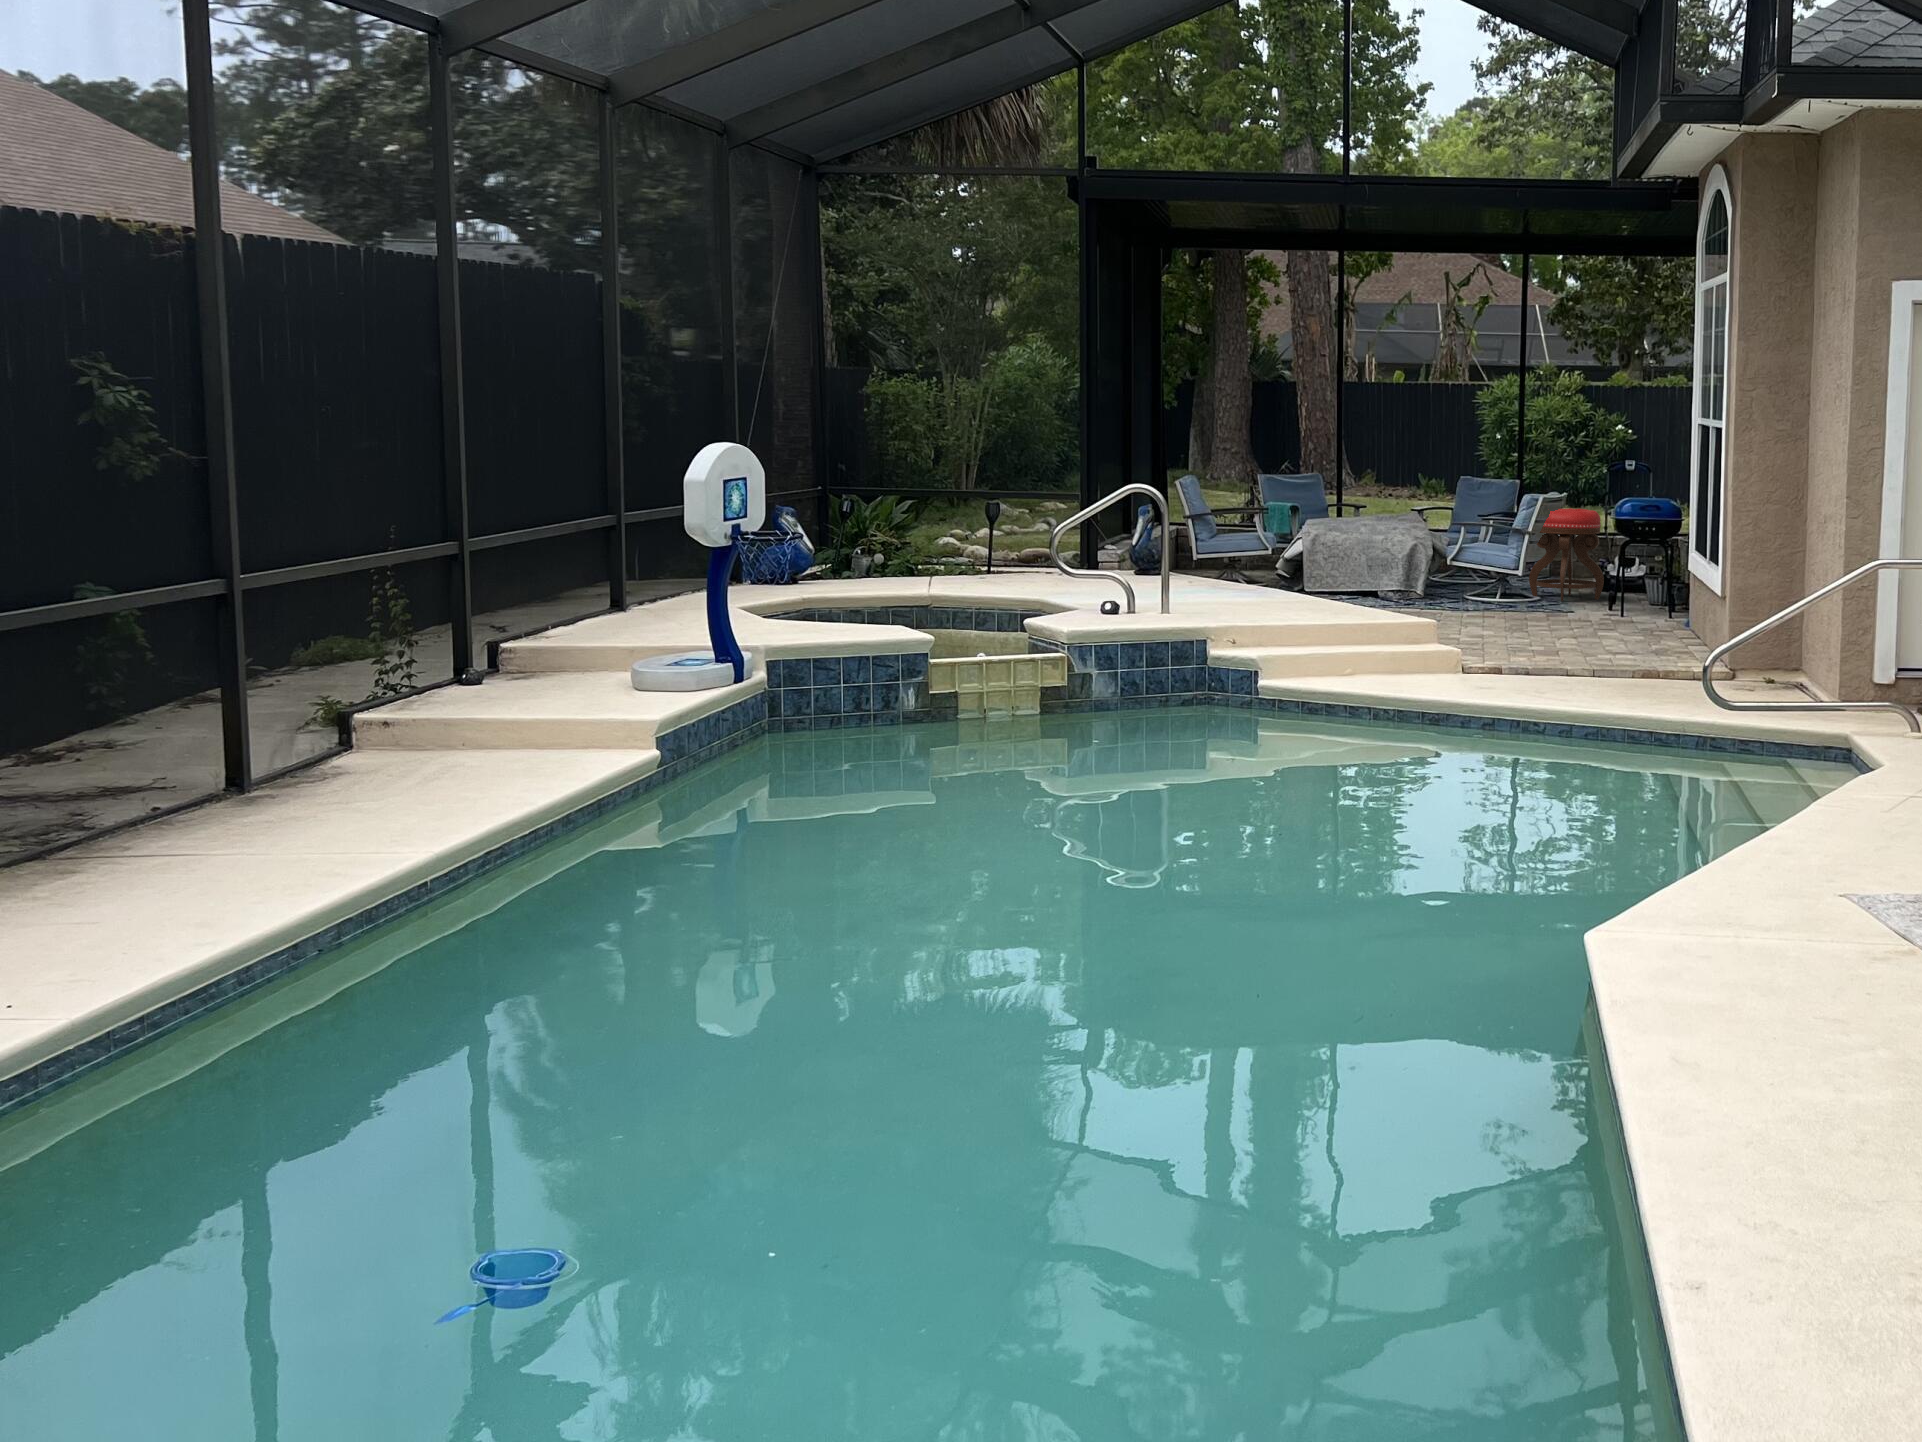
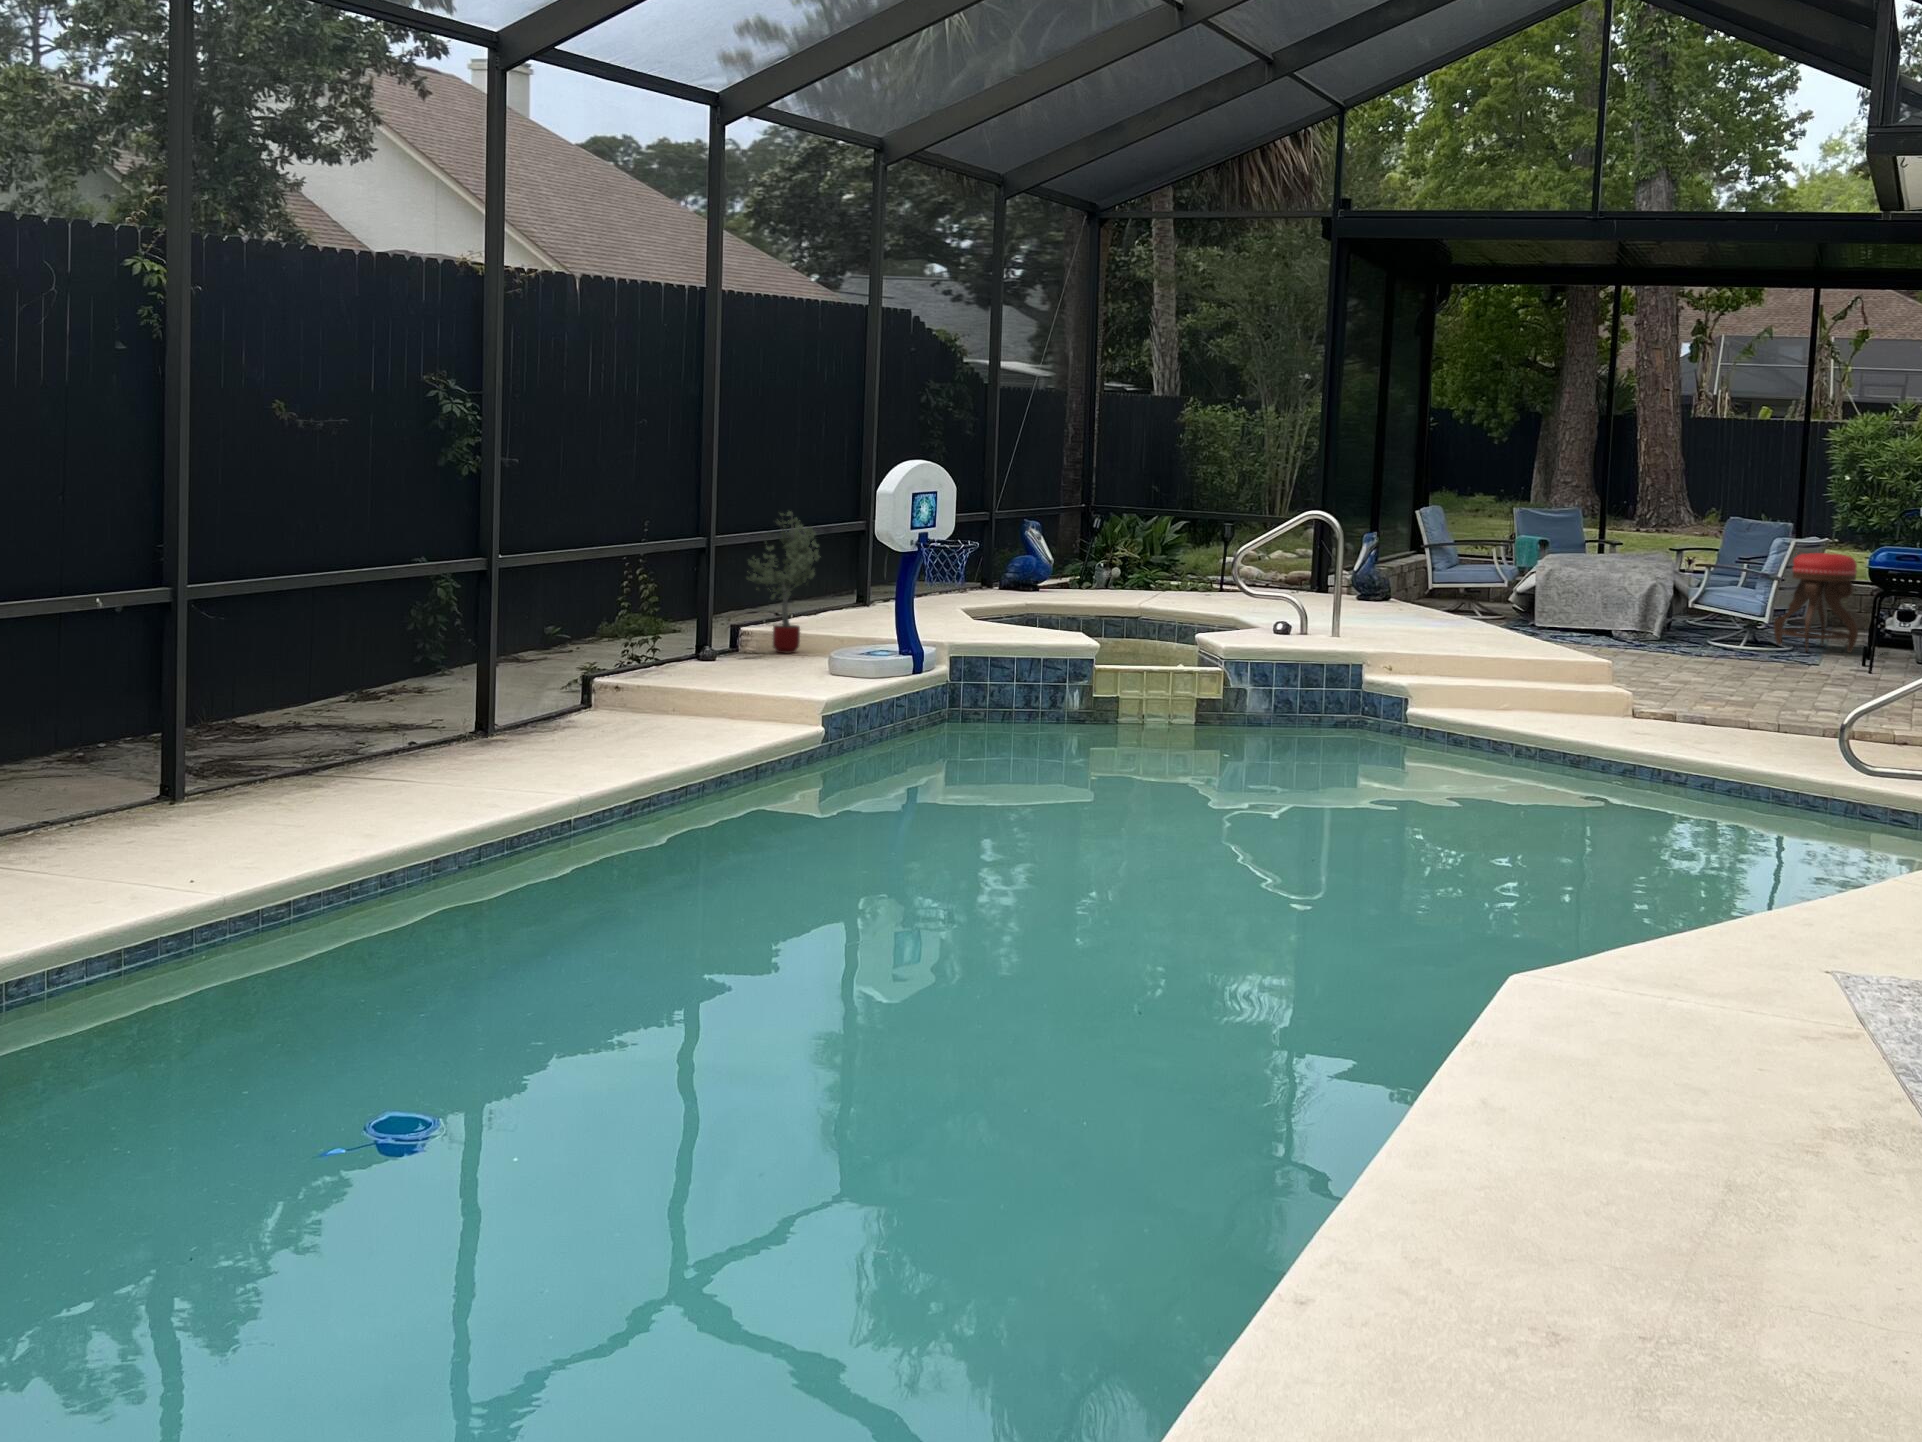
potted tree: none [497,505,588,669] -> present [747,511,821,653]

